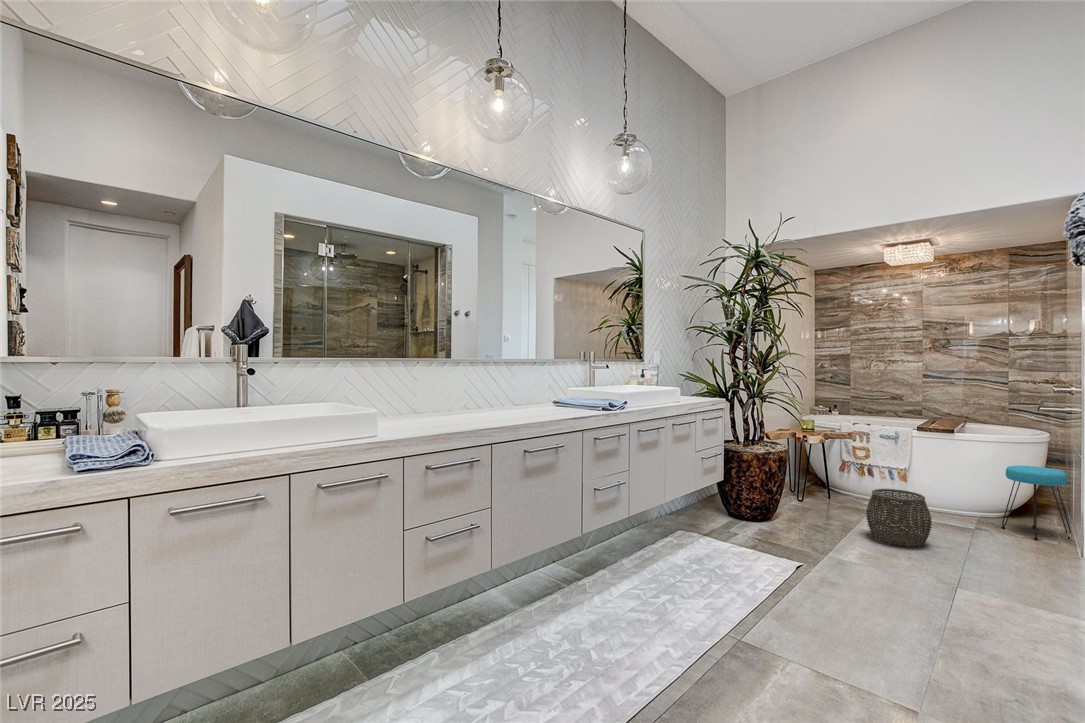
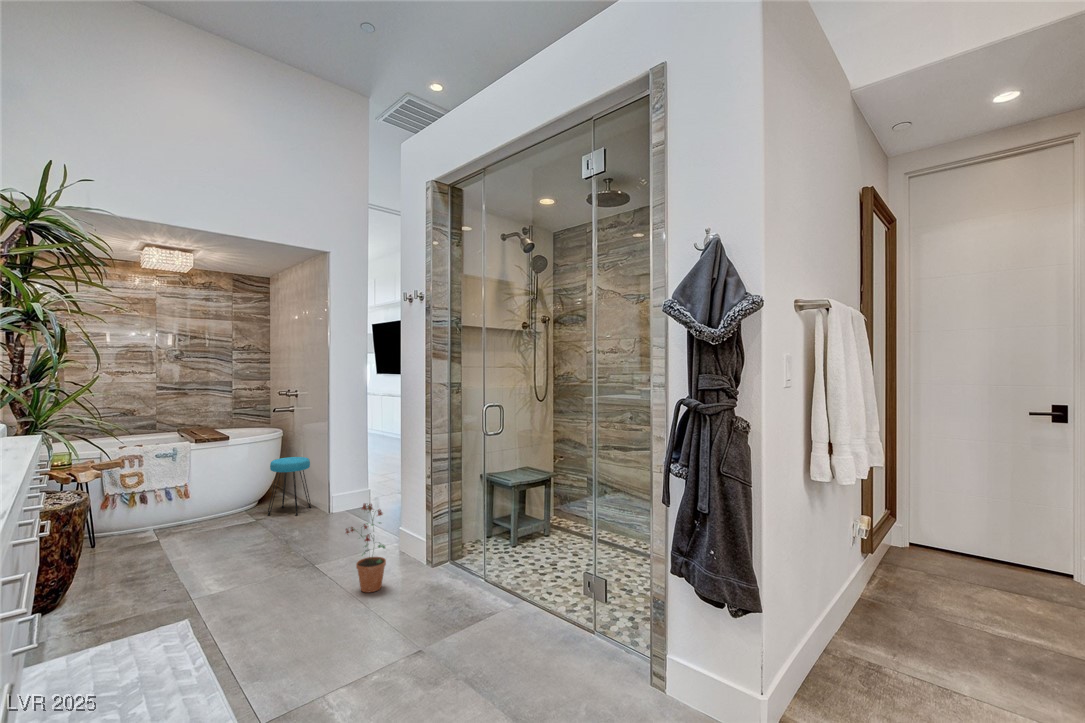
woven basket: present [866,489,932,547] -> none [192,504,257,564]
potted plant: none [948,521,1002,635] -> present [346,503,386,592]

